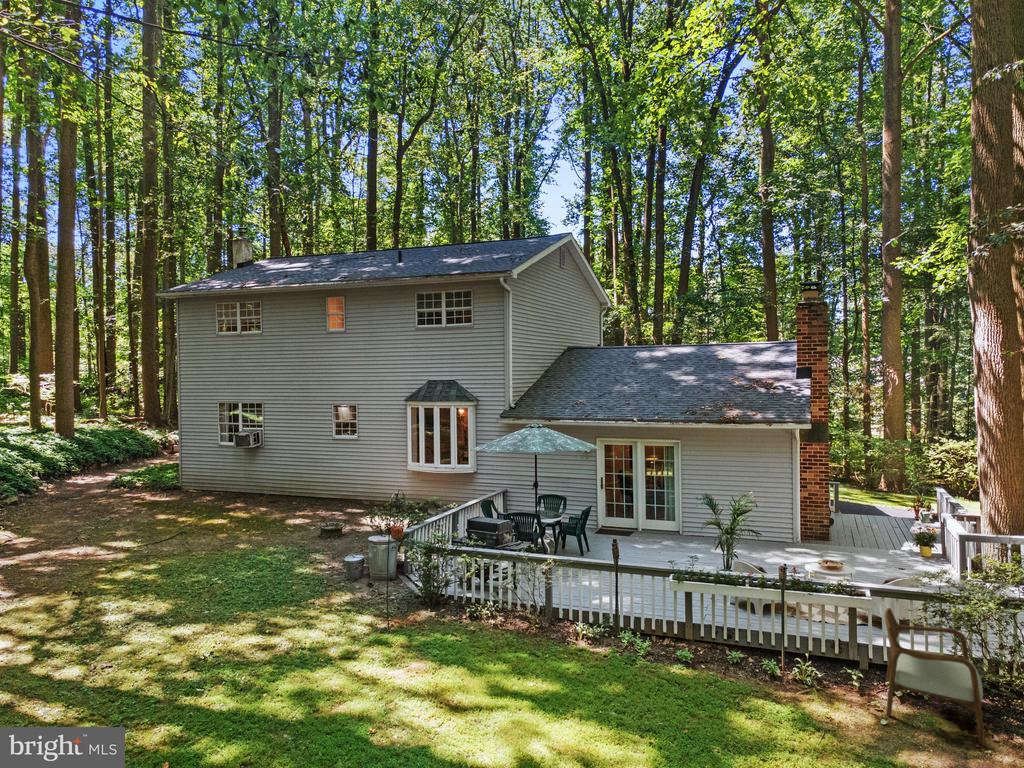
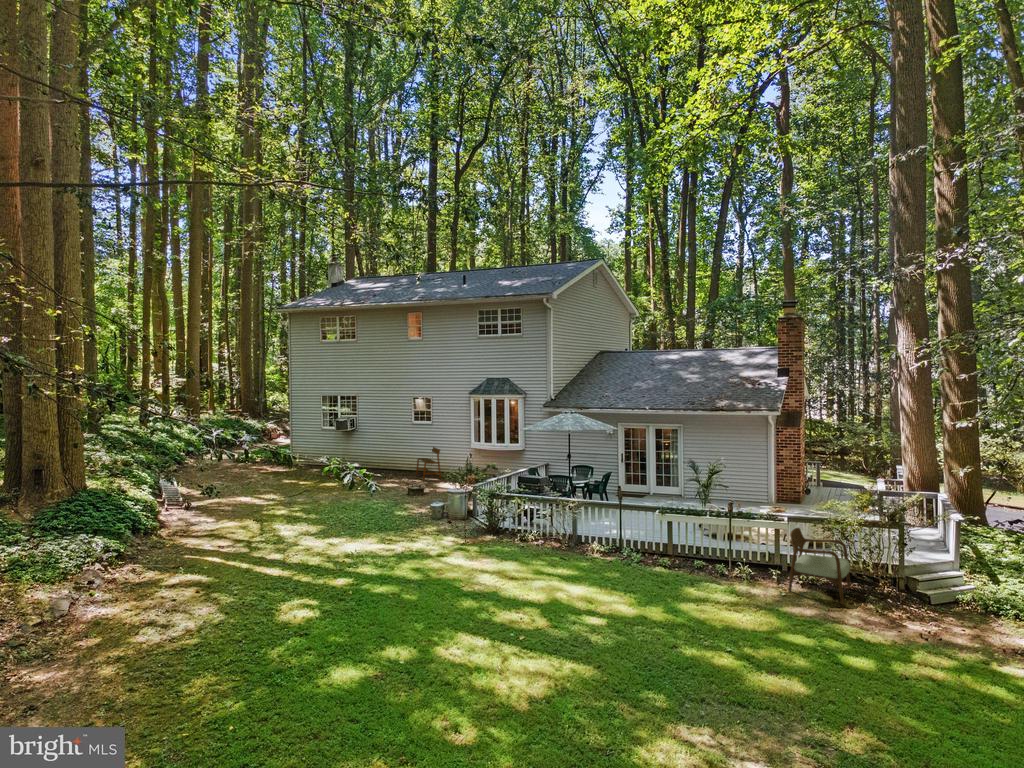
bench: none [339,466,371,511] -> present [416,447,441,479]

